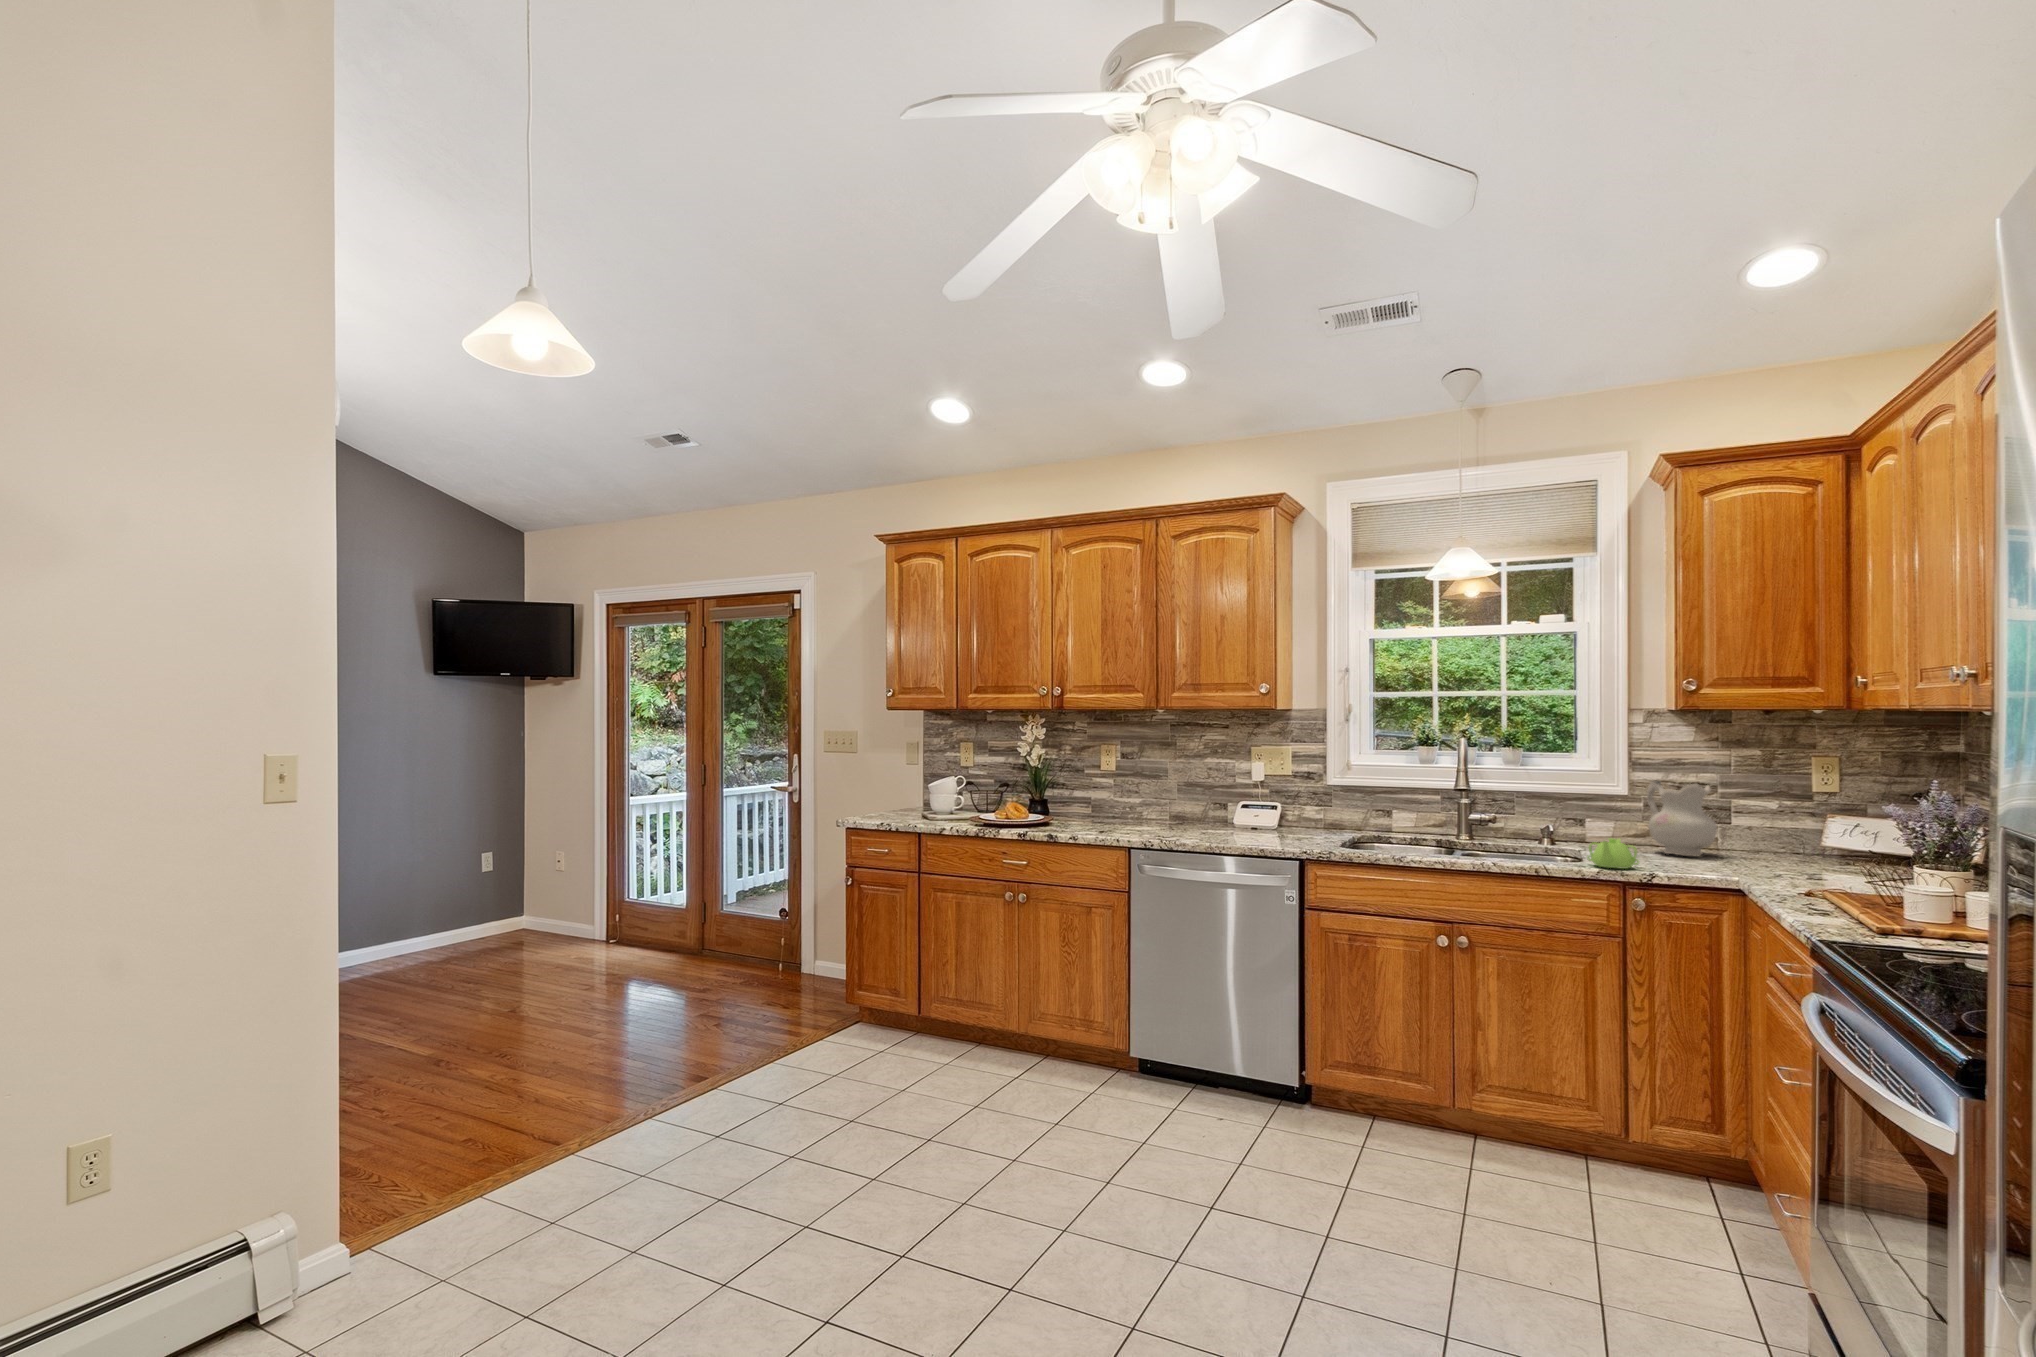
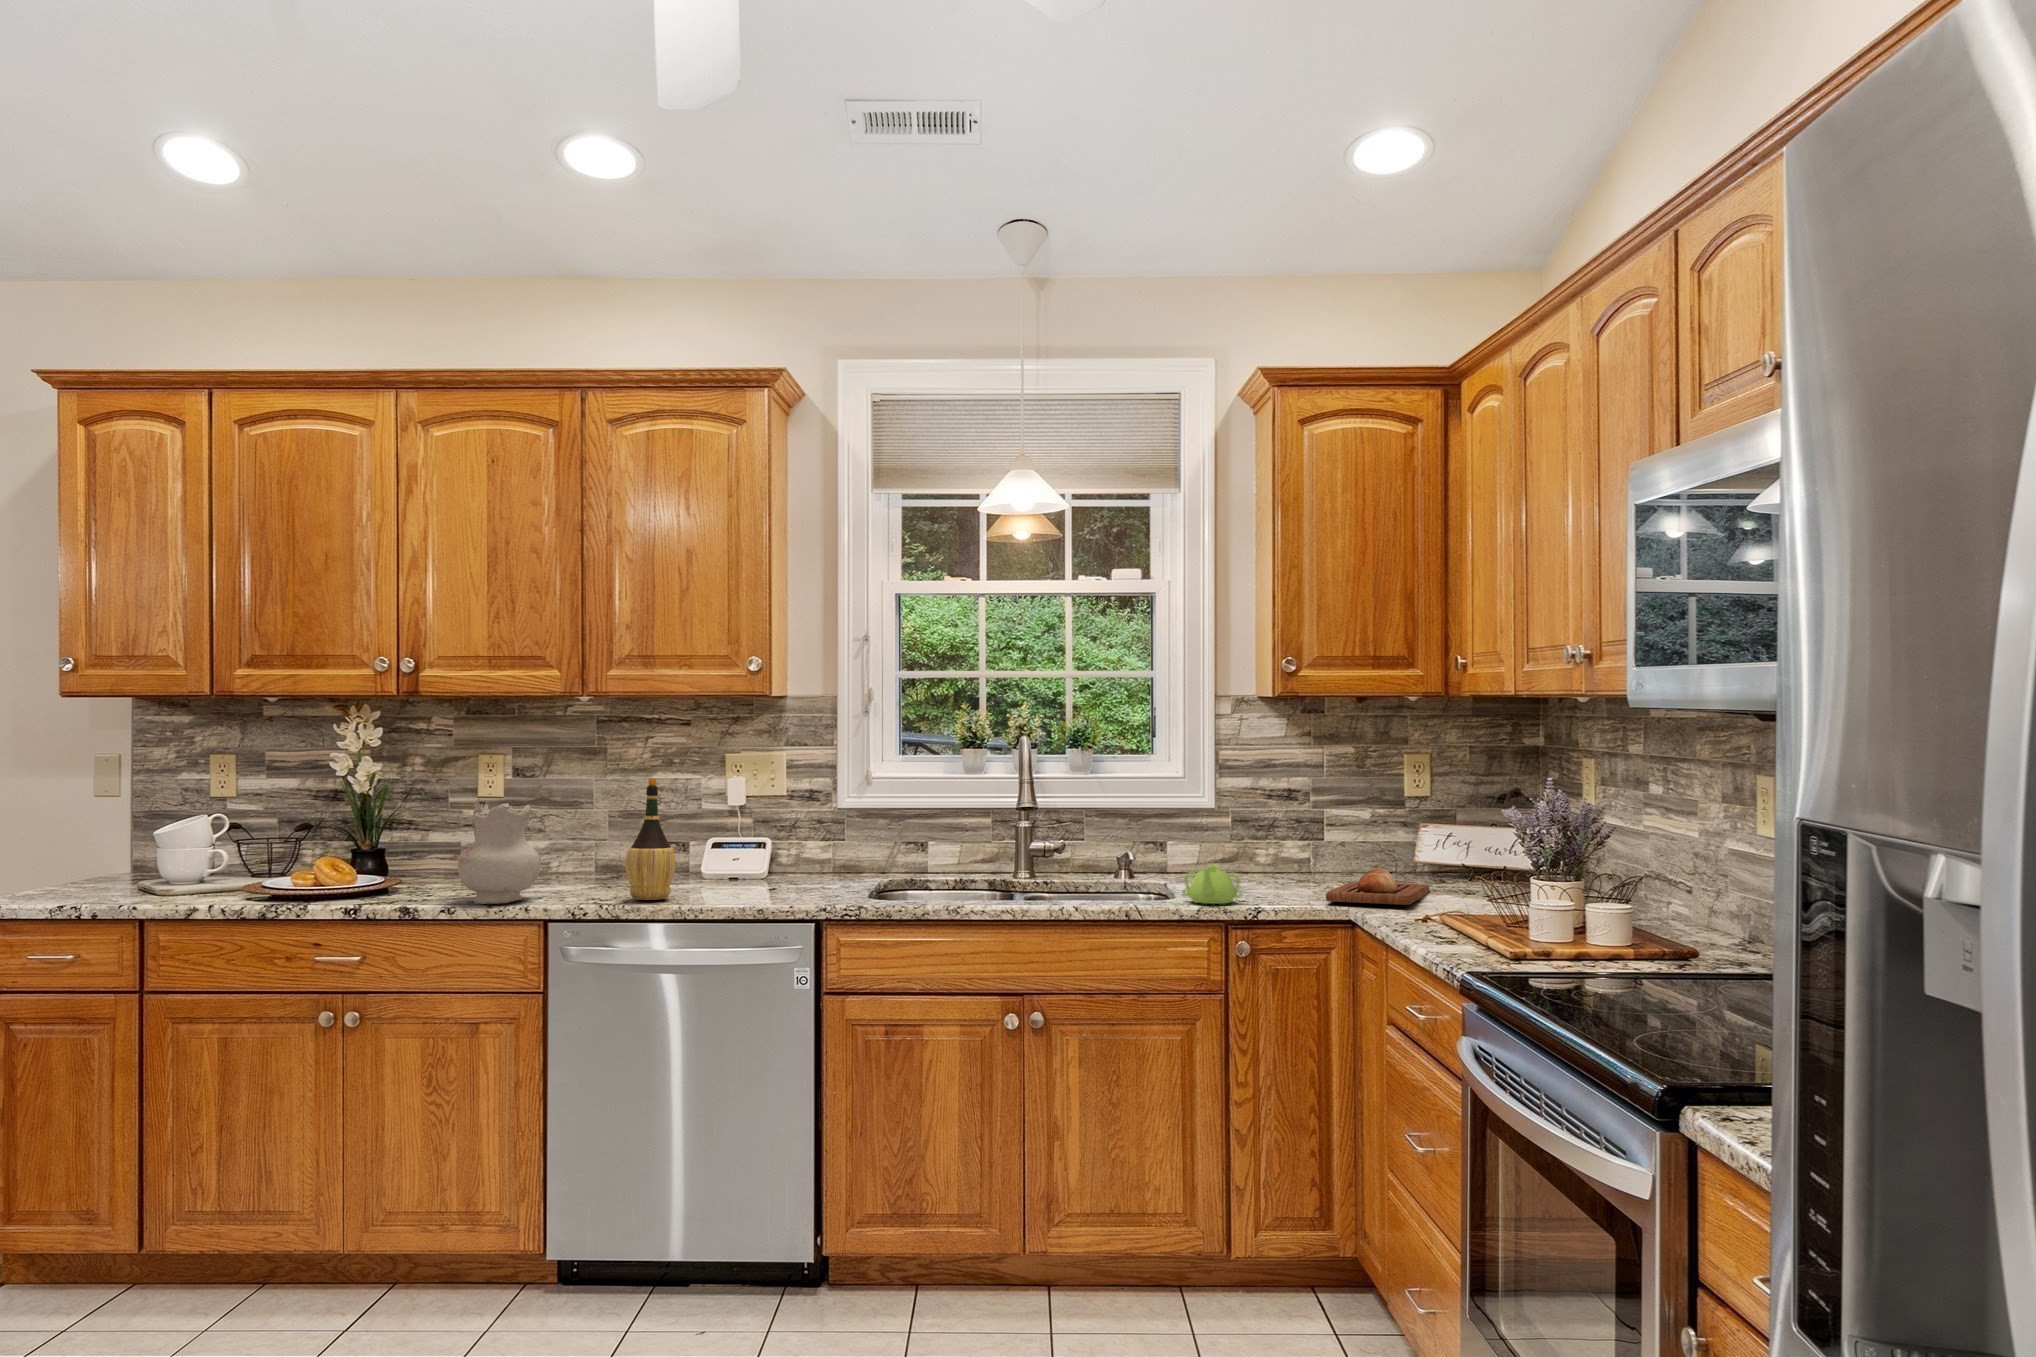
wine bottle: none [1179,760,1211,839] -> present [625,778,676,900]
ceramic pitcher: present [1647,780,1717,856] -> present [458,799,541,904]
bread loaf: none [1718,850,1831,881] -> present [1326,868,1430,905]

